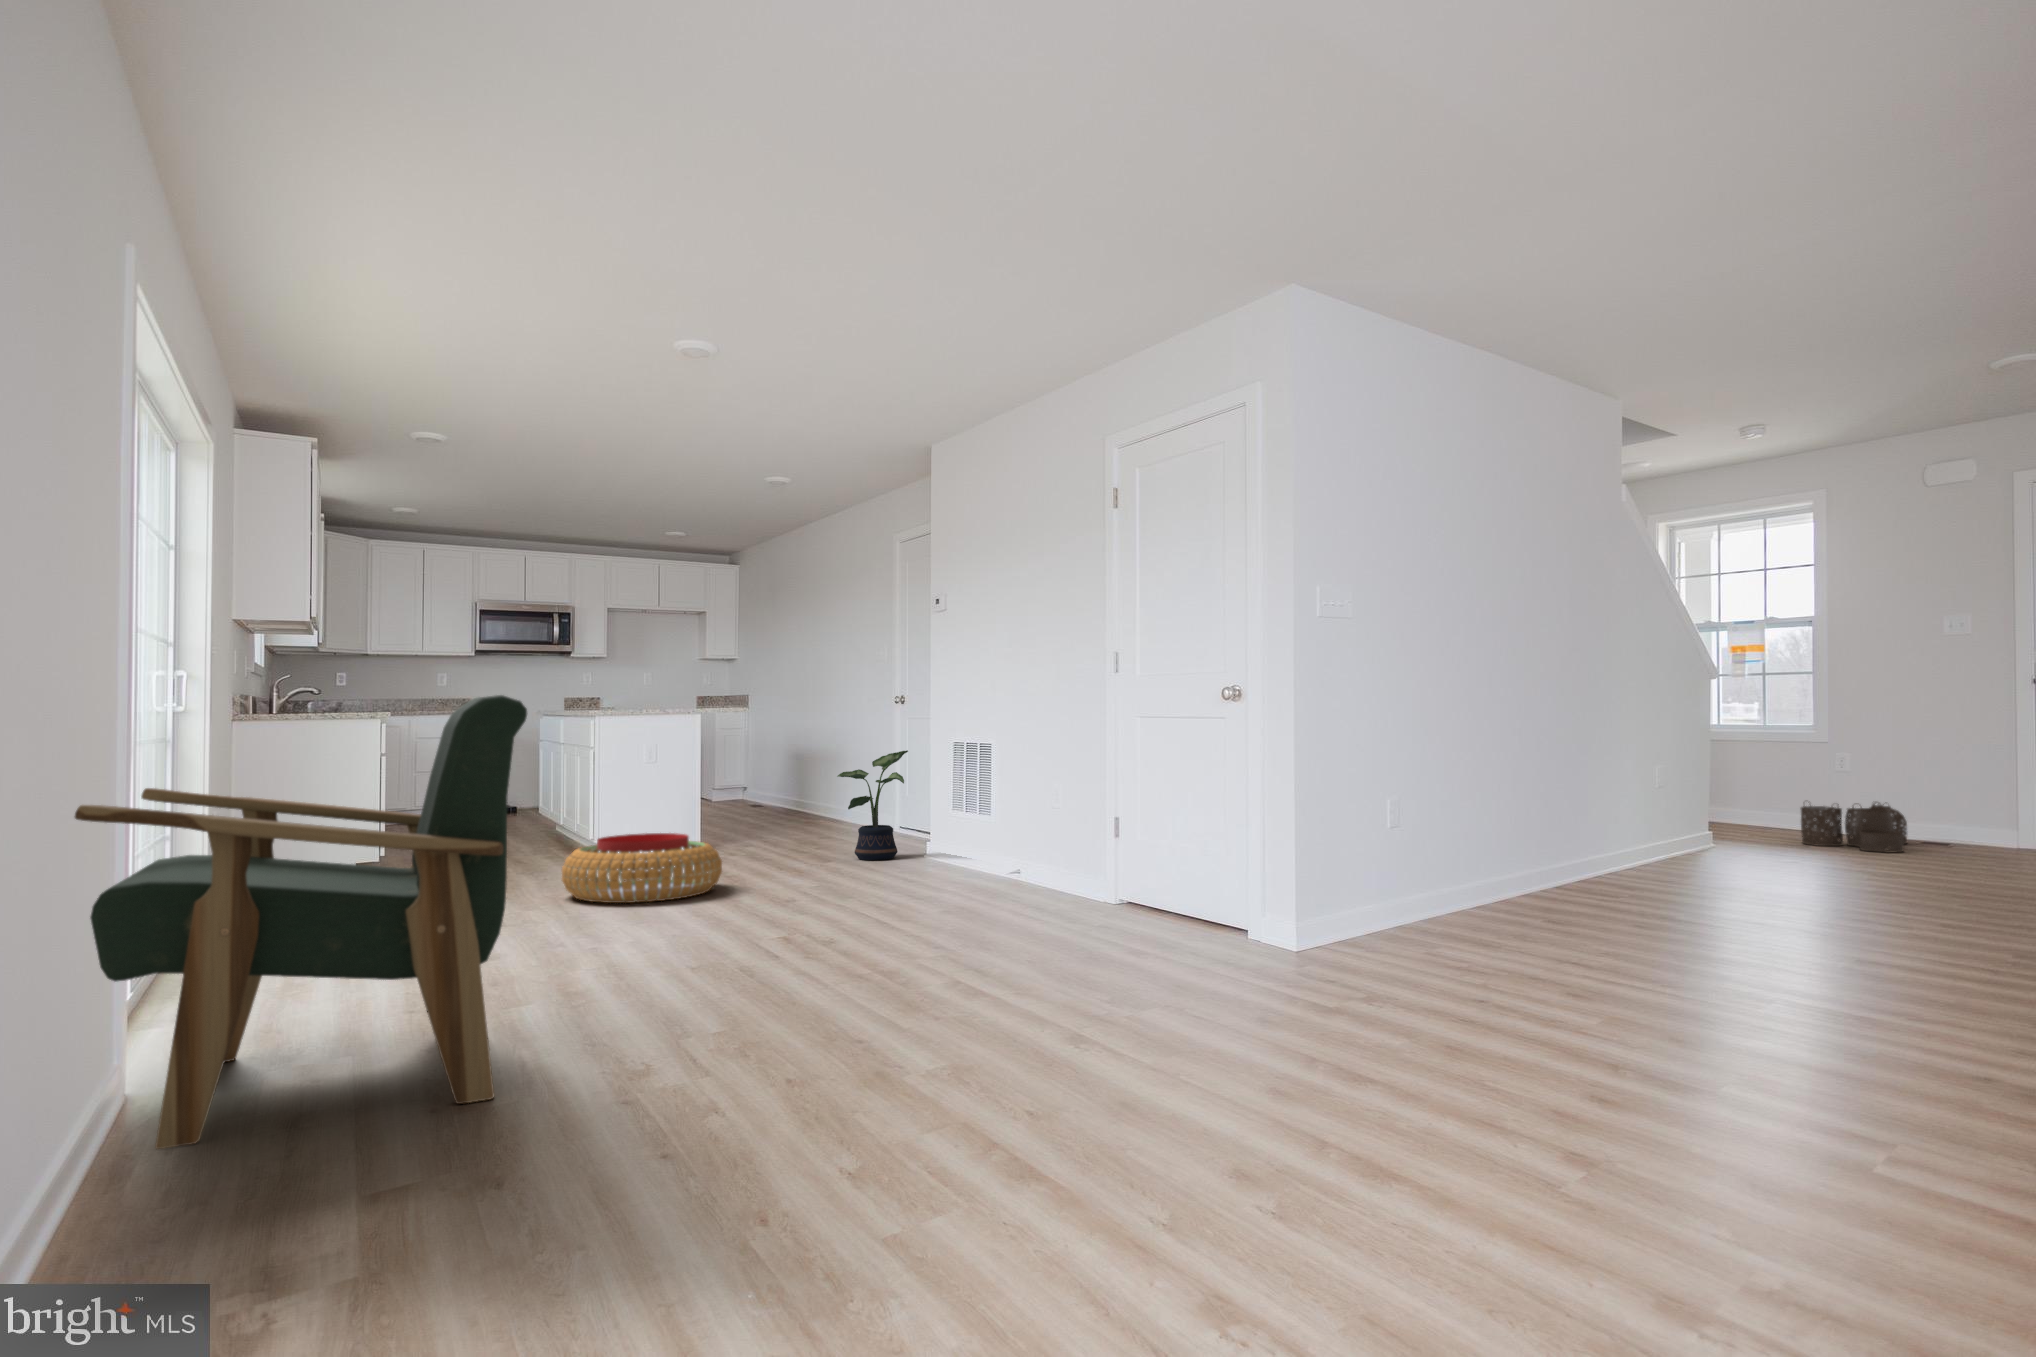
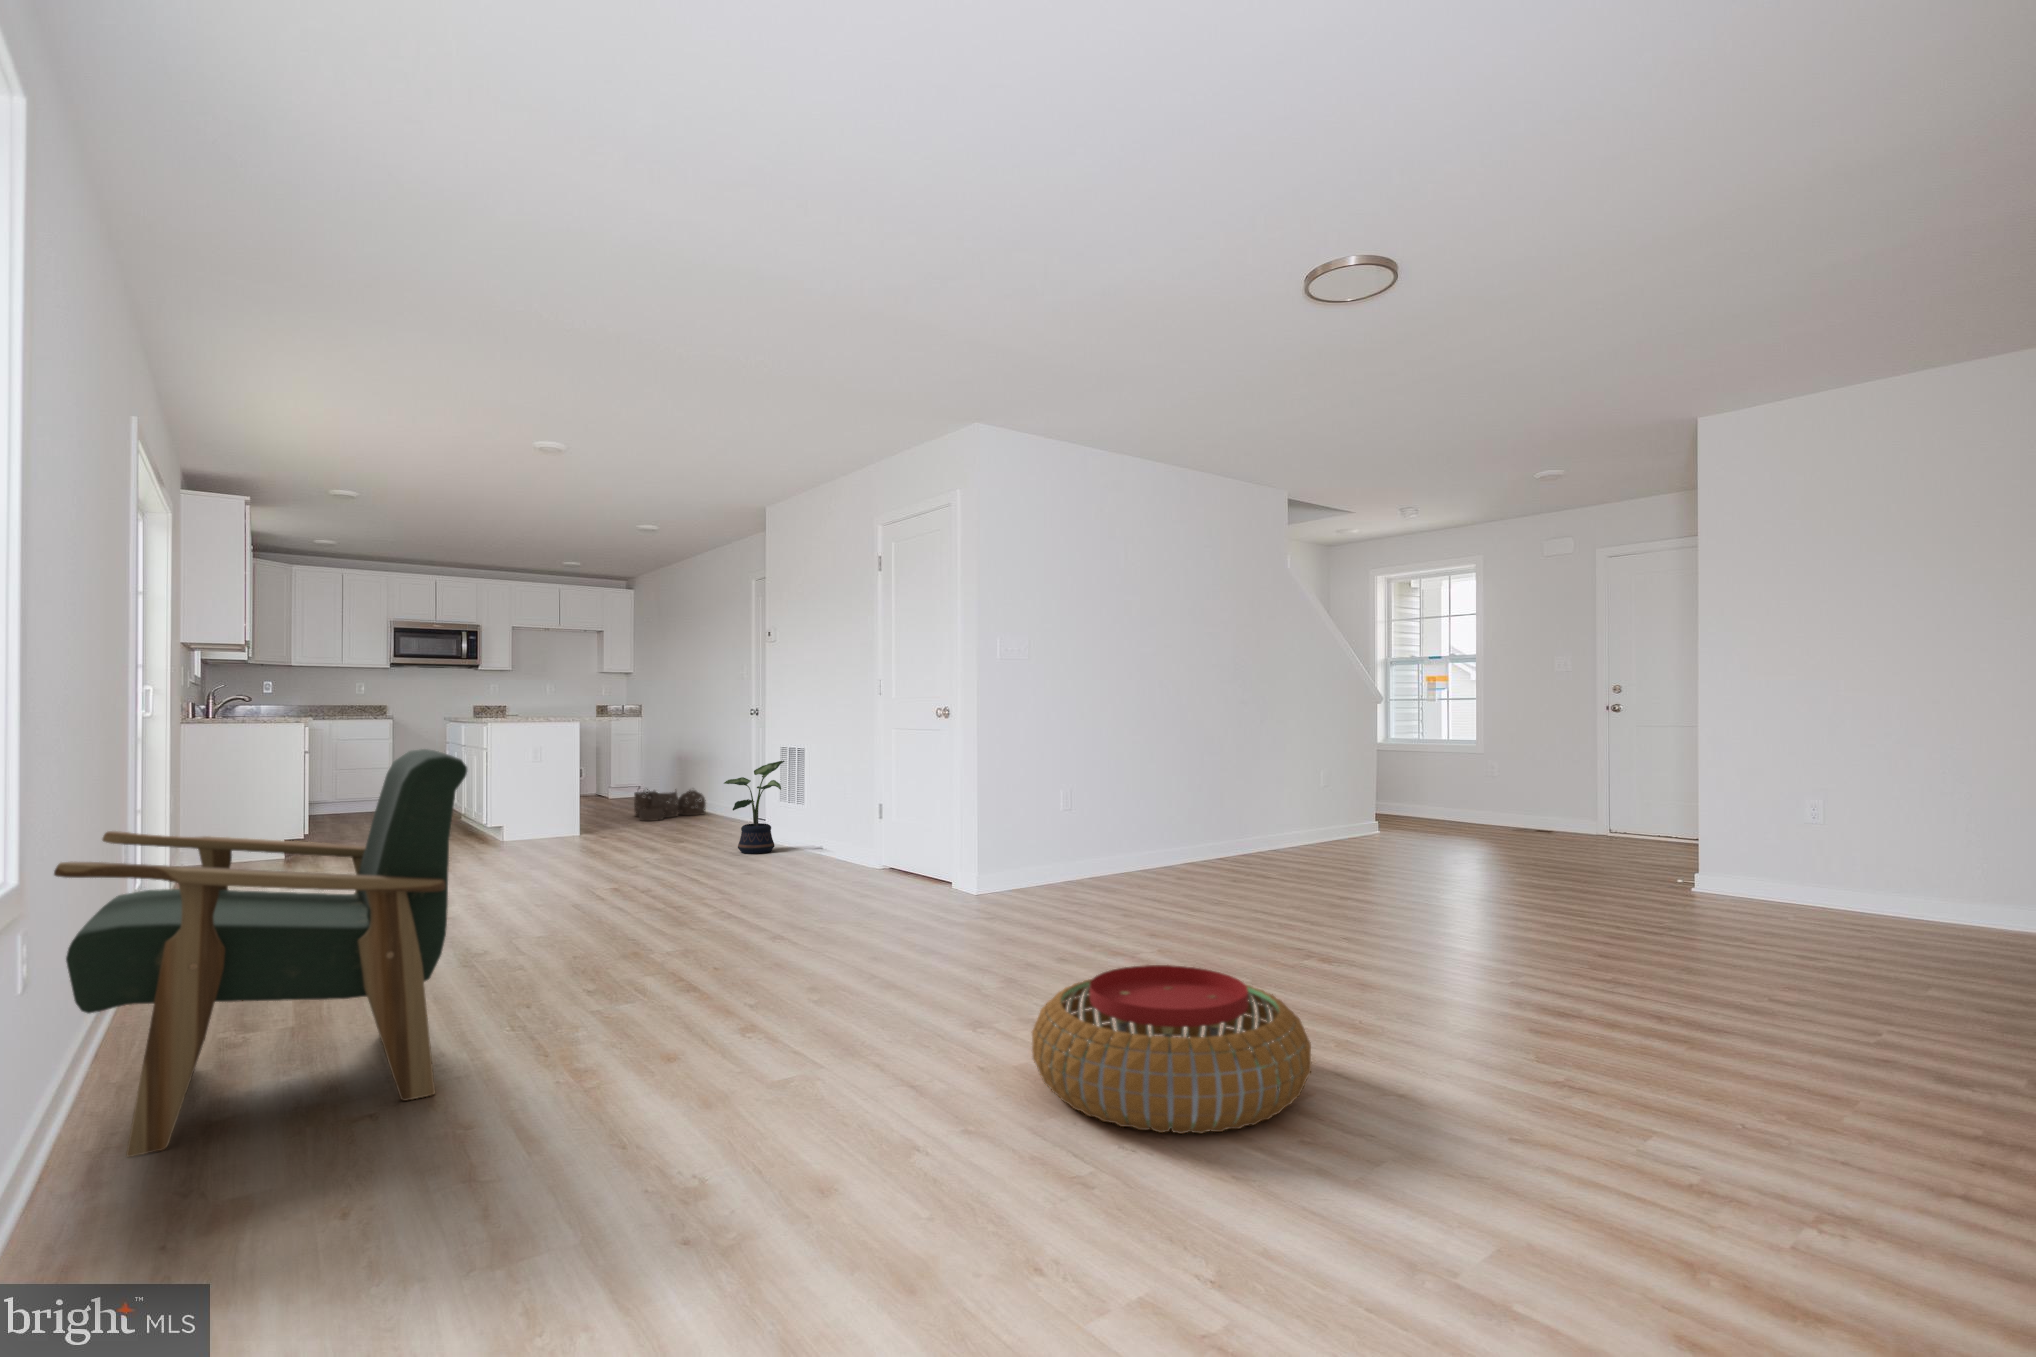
woven basket: present [1801,803,1907,853] -> present [634,789,706,821]
pouf: present [562,833,722,903] -> present [1032,965,1311,1134]

